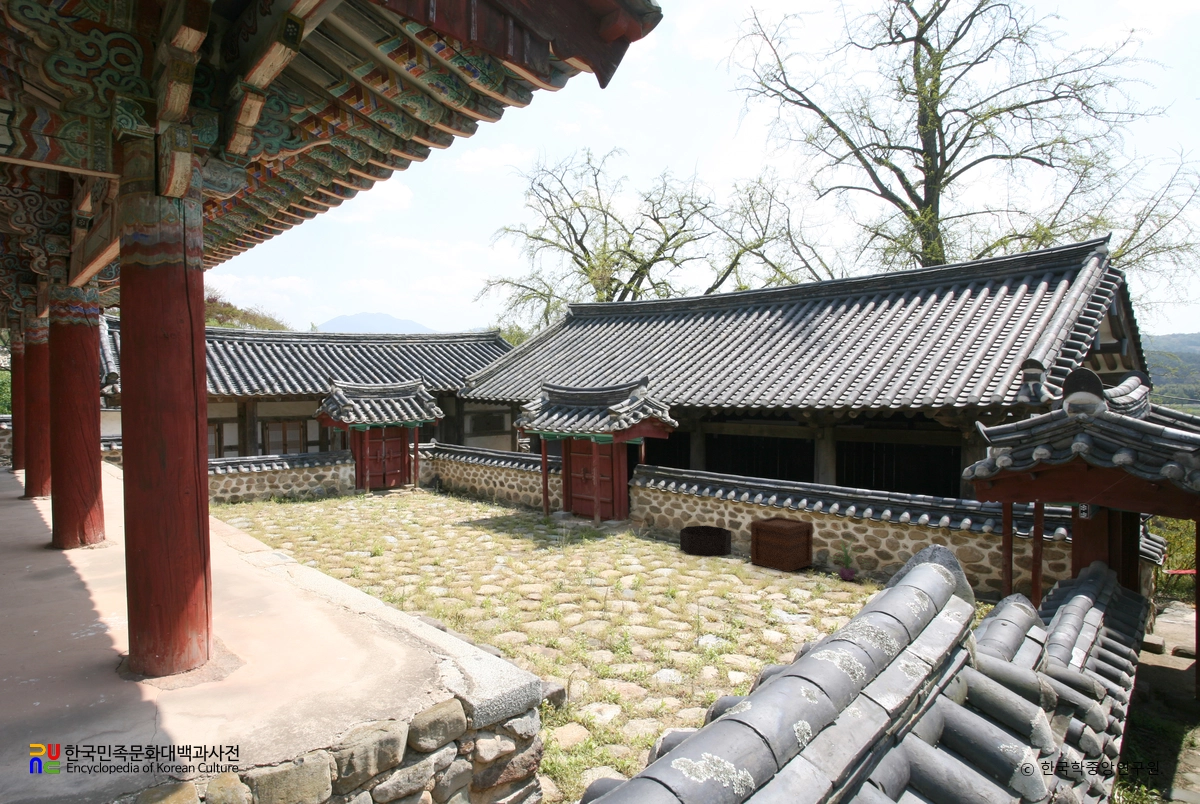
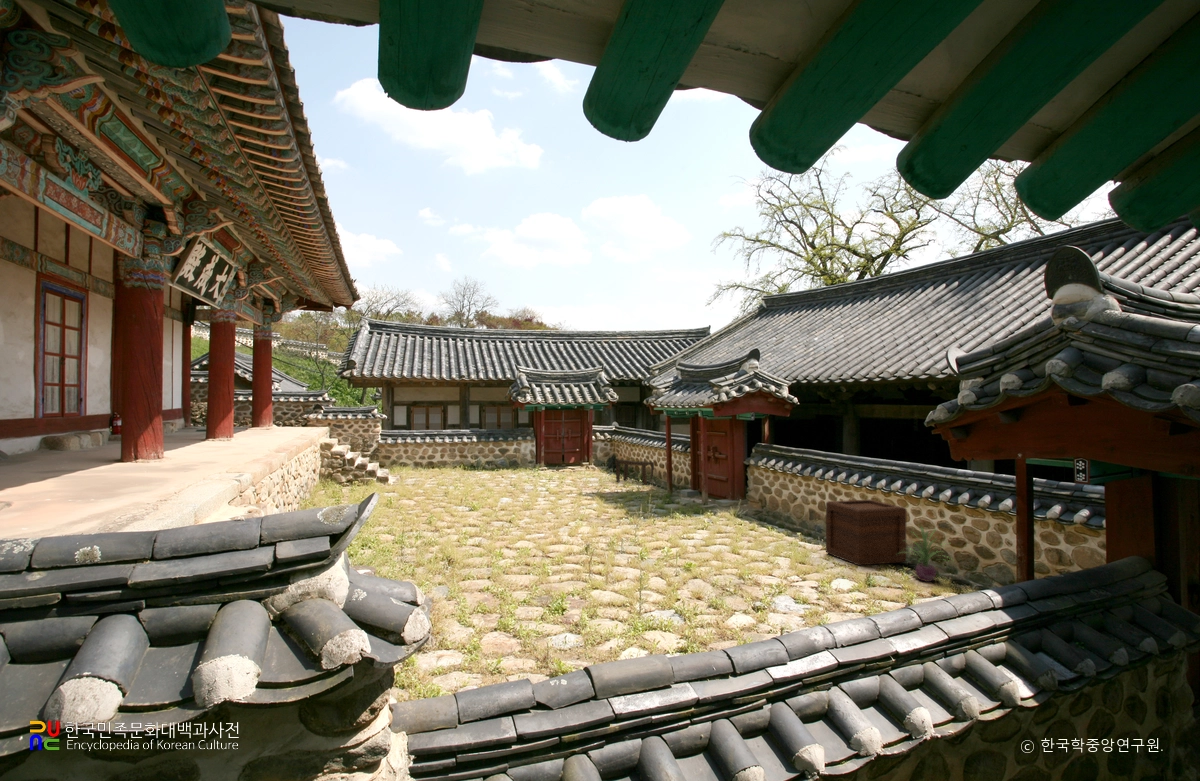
bench: none [463,482,505,506] -> present [616,460,654,485]
basket: present [680,526,731,557] -> none [766,509,826,544]

